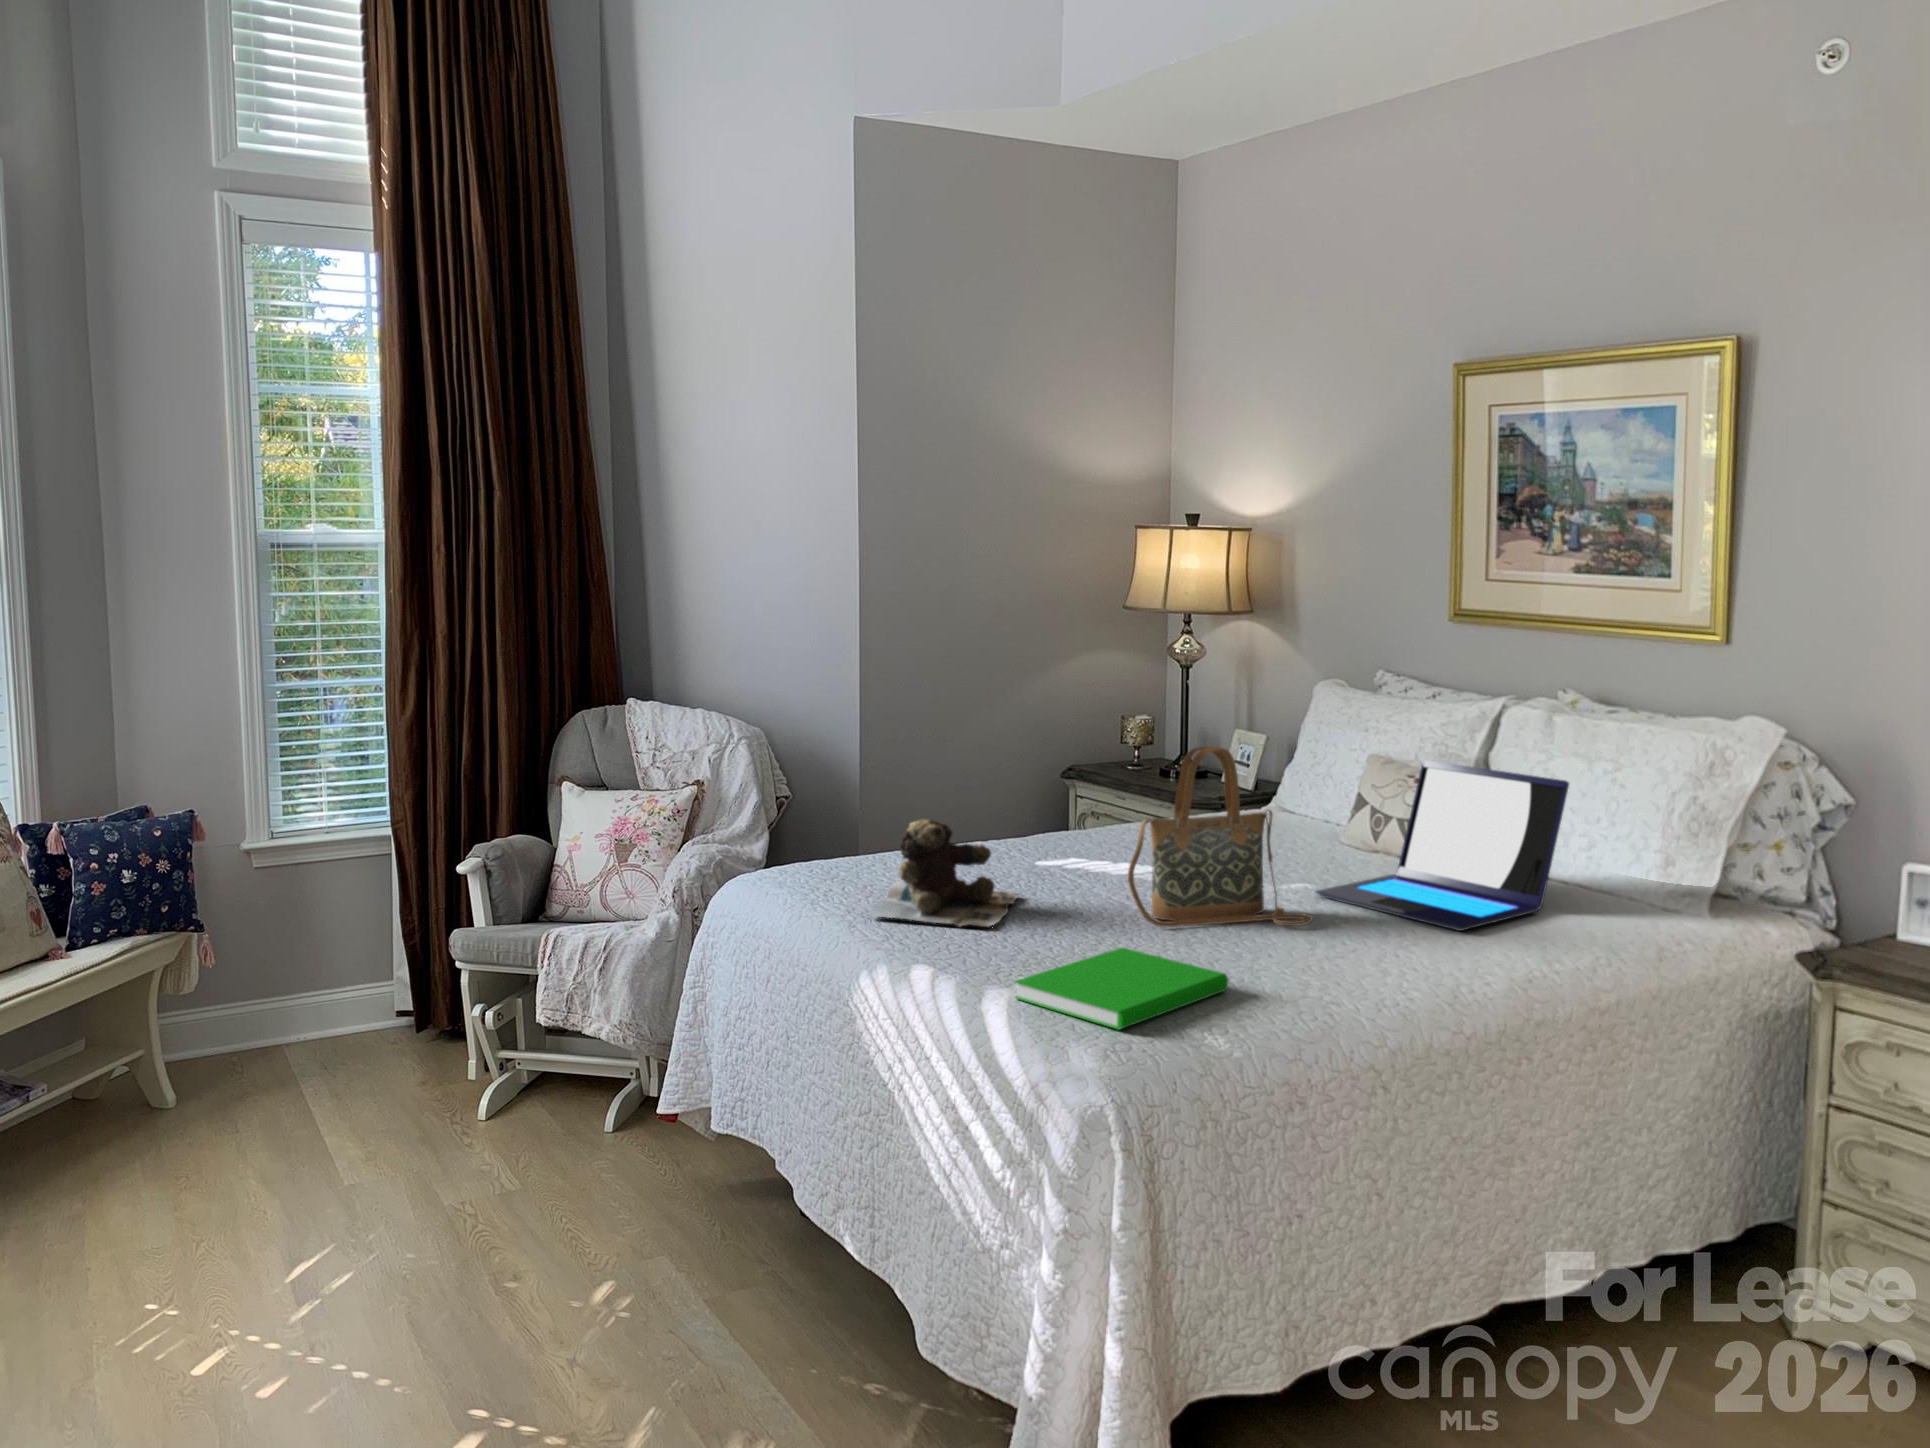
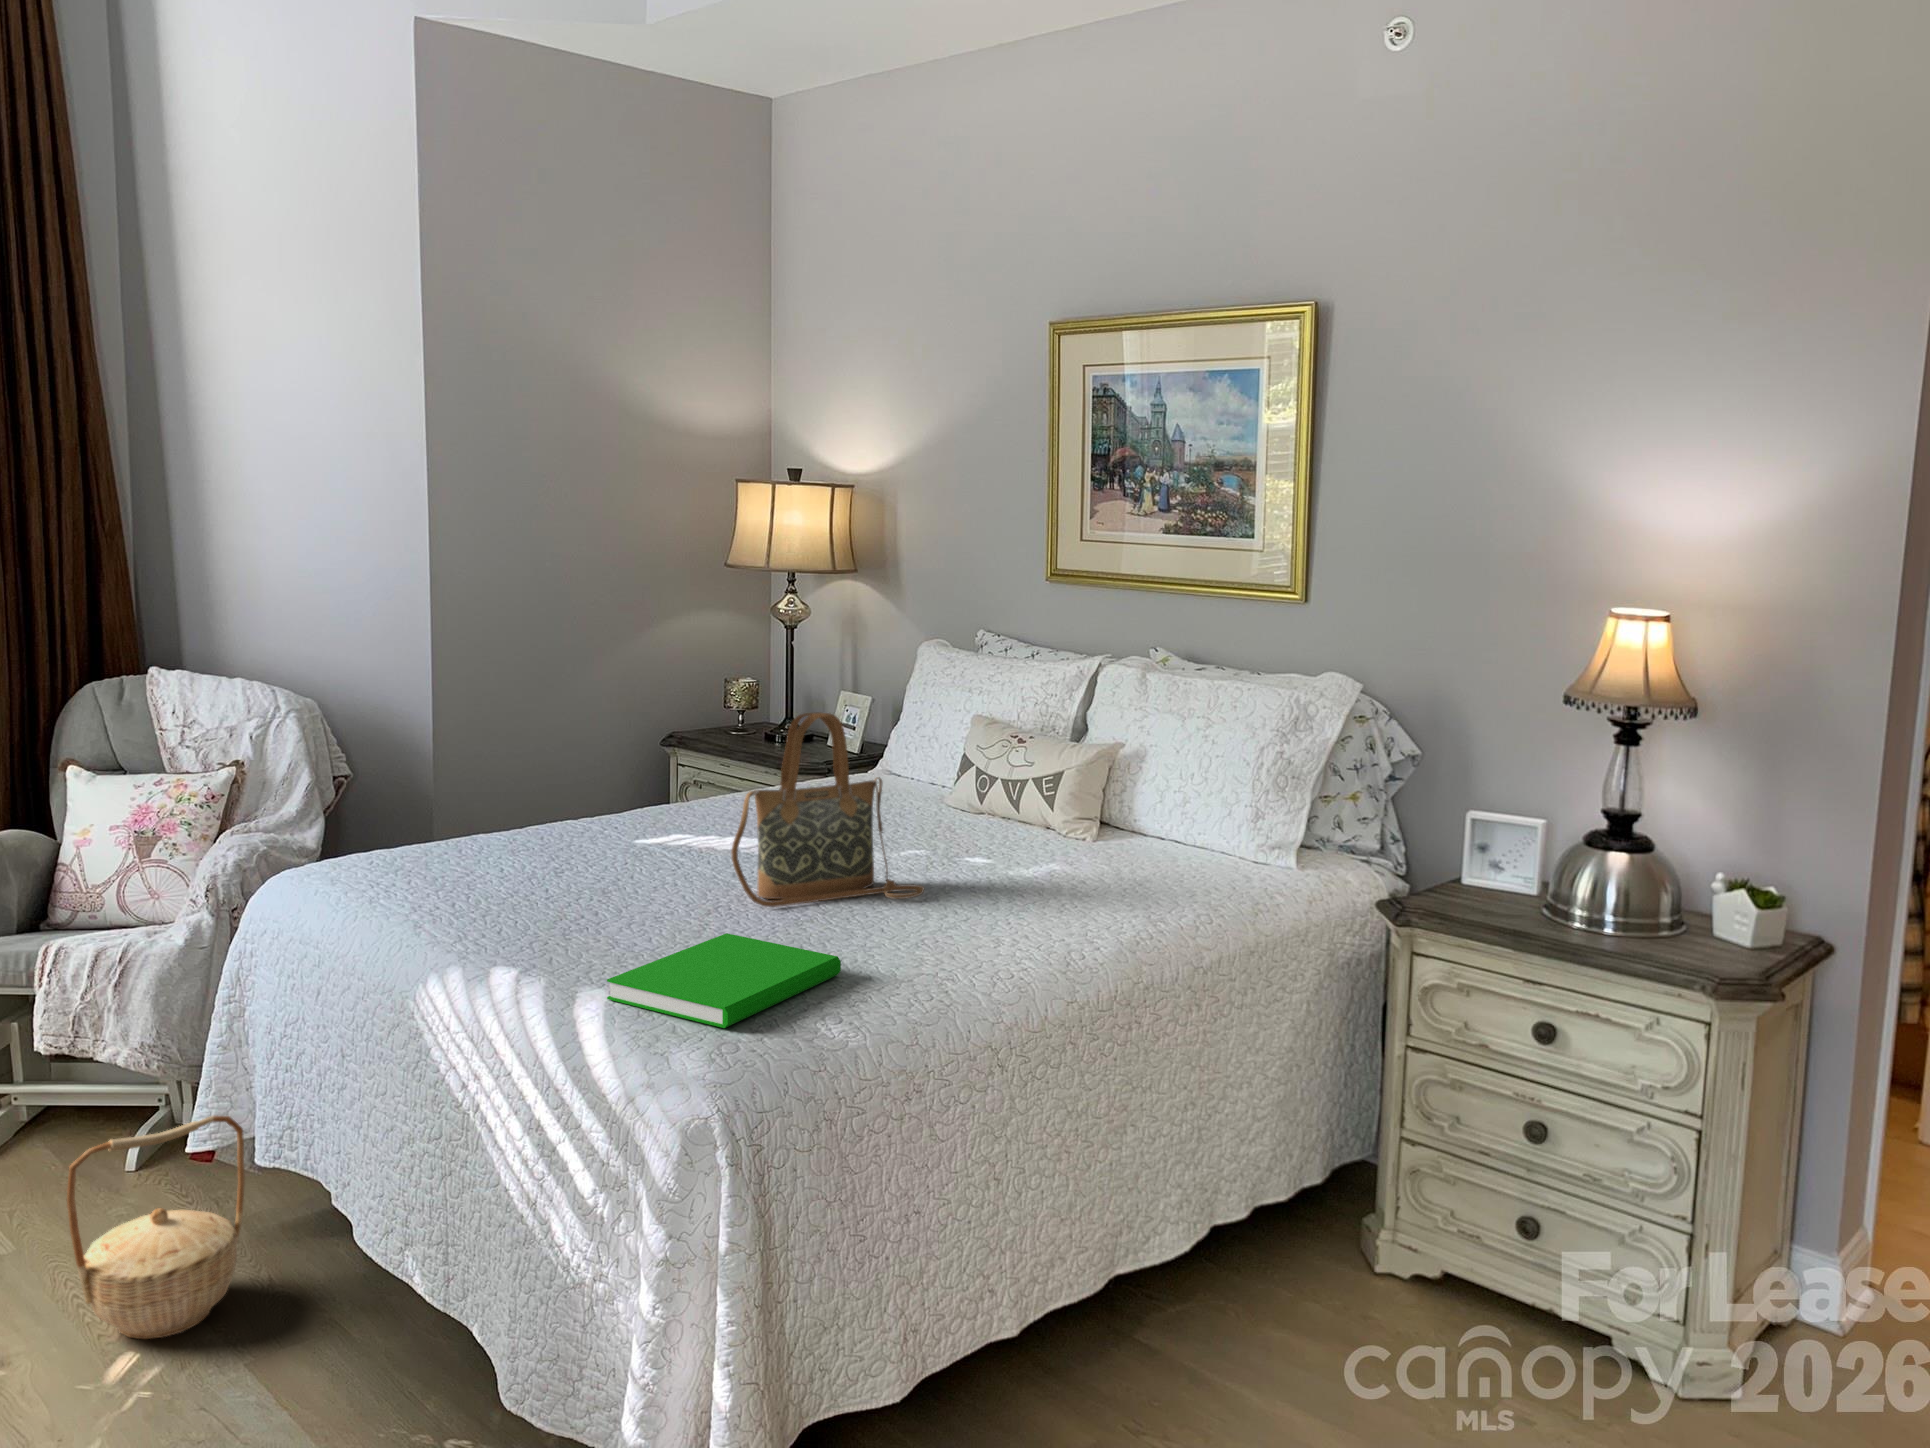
laptop: present [1316,760,1569,931] -> none [925,721,1170,895]
teddy bear: present [868,820,1019,927] -> none [437,799,614,918]
basket: none [568,1083,704,1268] -> present [67,1116,245,1339]

